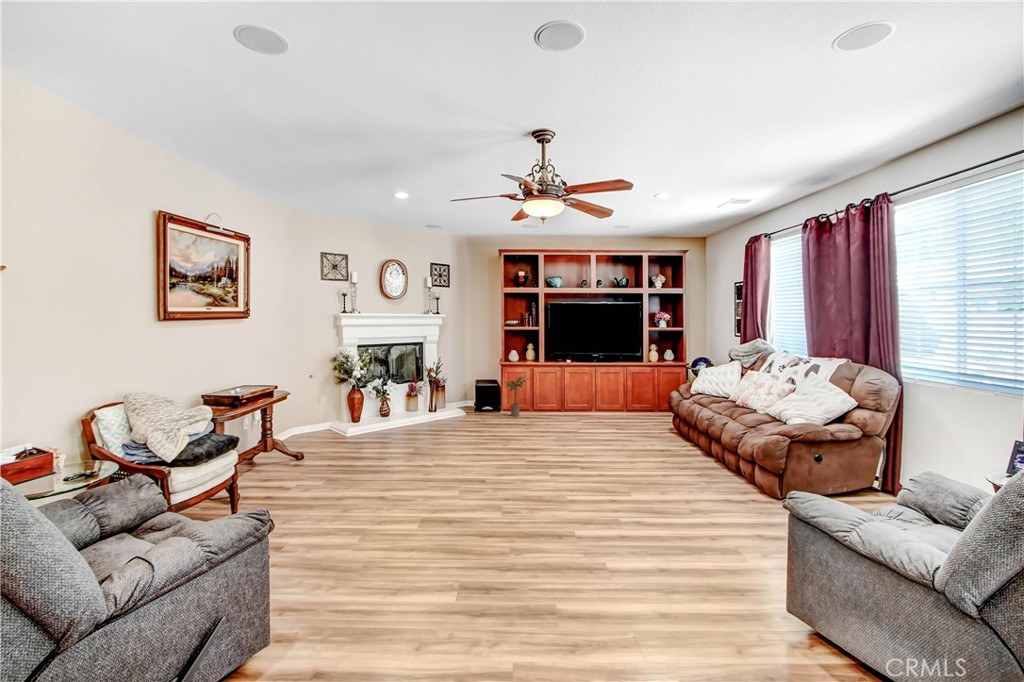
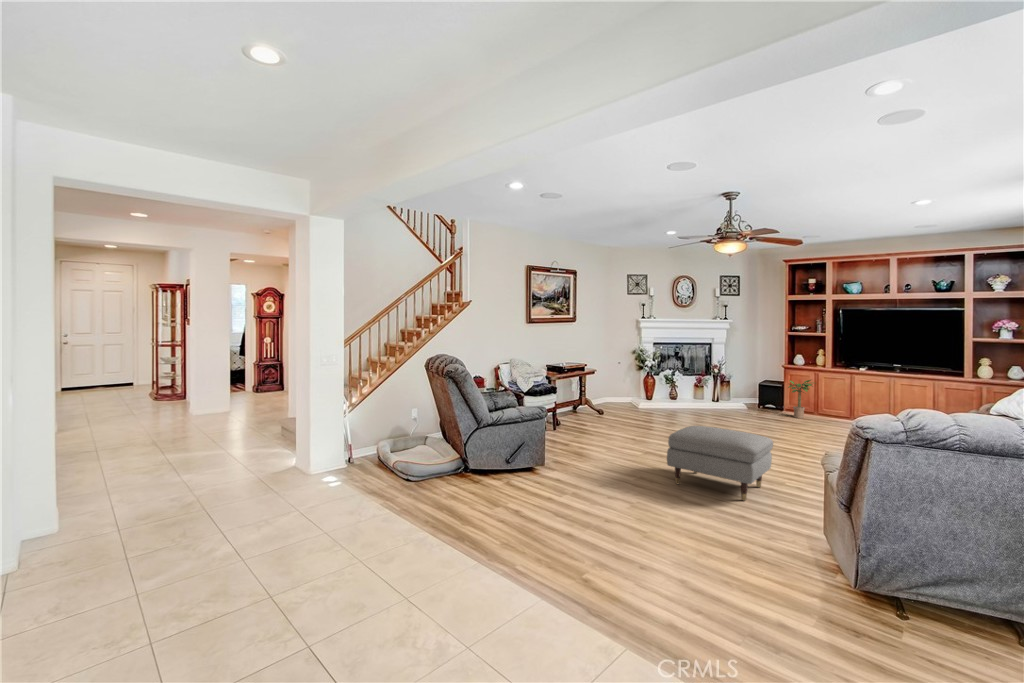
ottoman: none [537,470,690,588] -> present [667,426,773,501]

